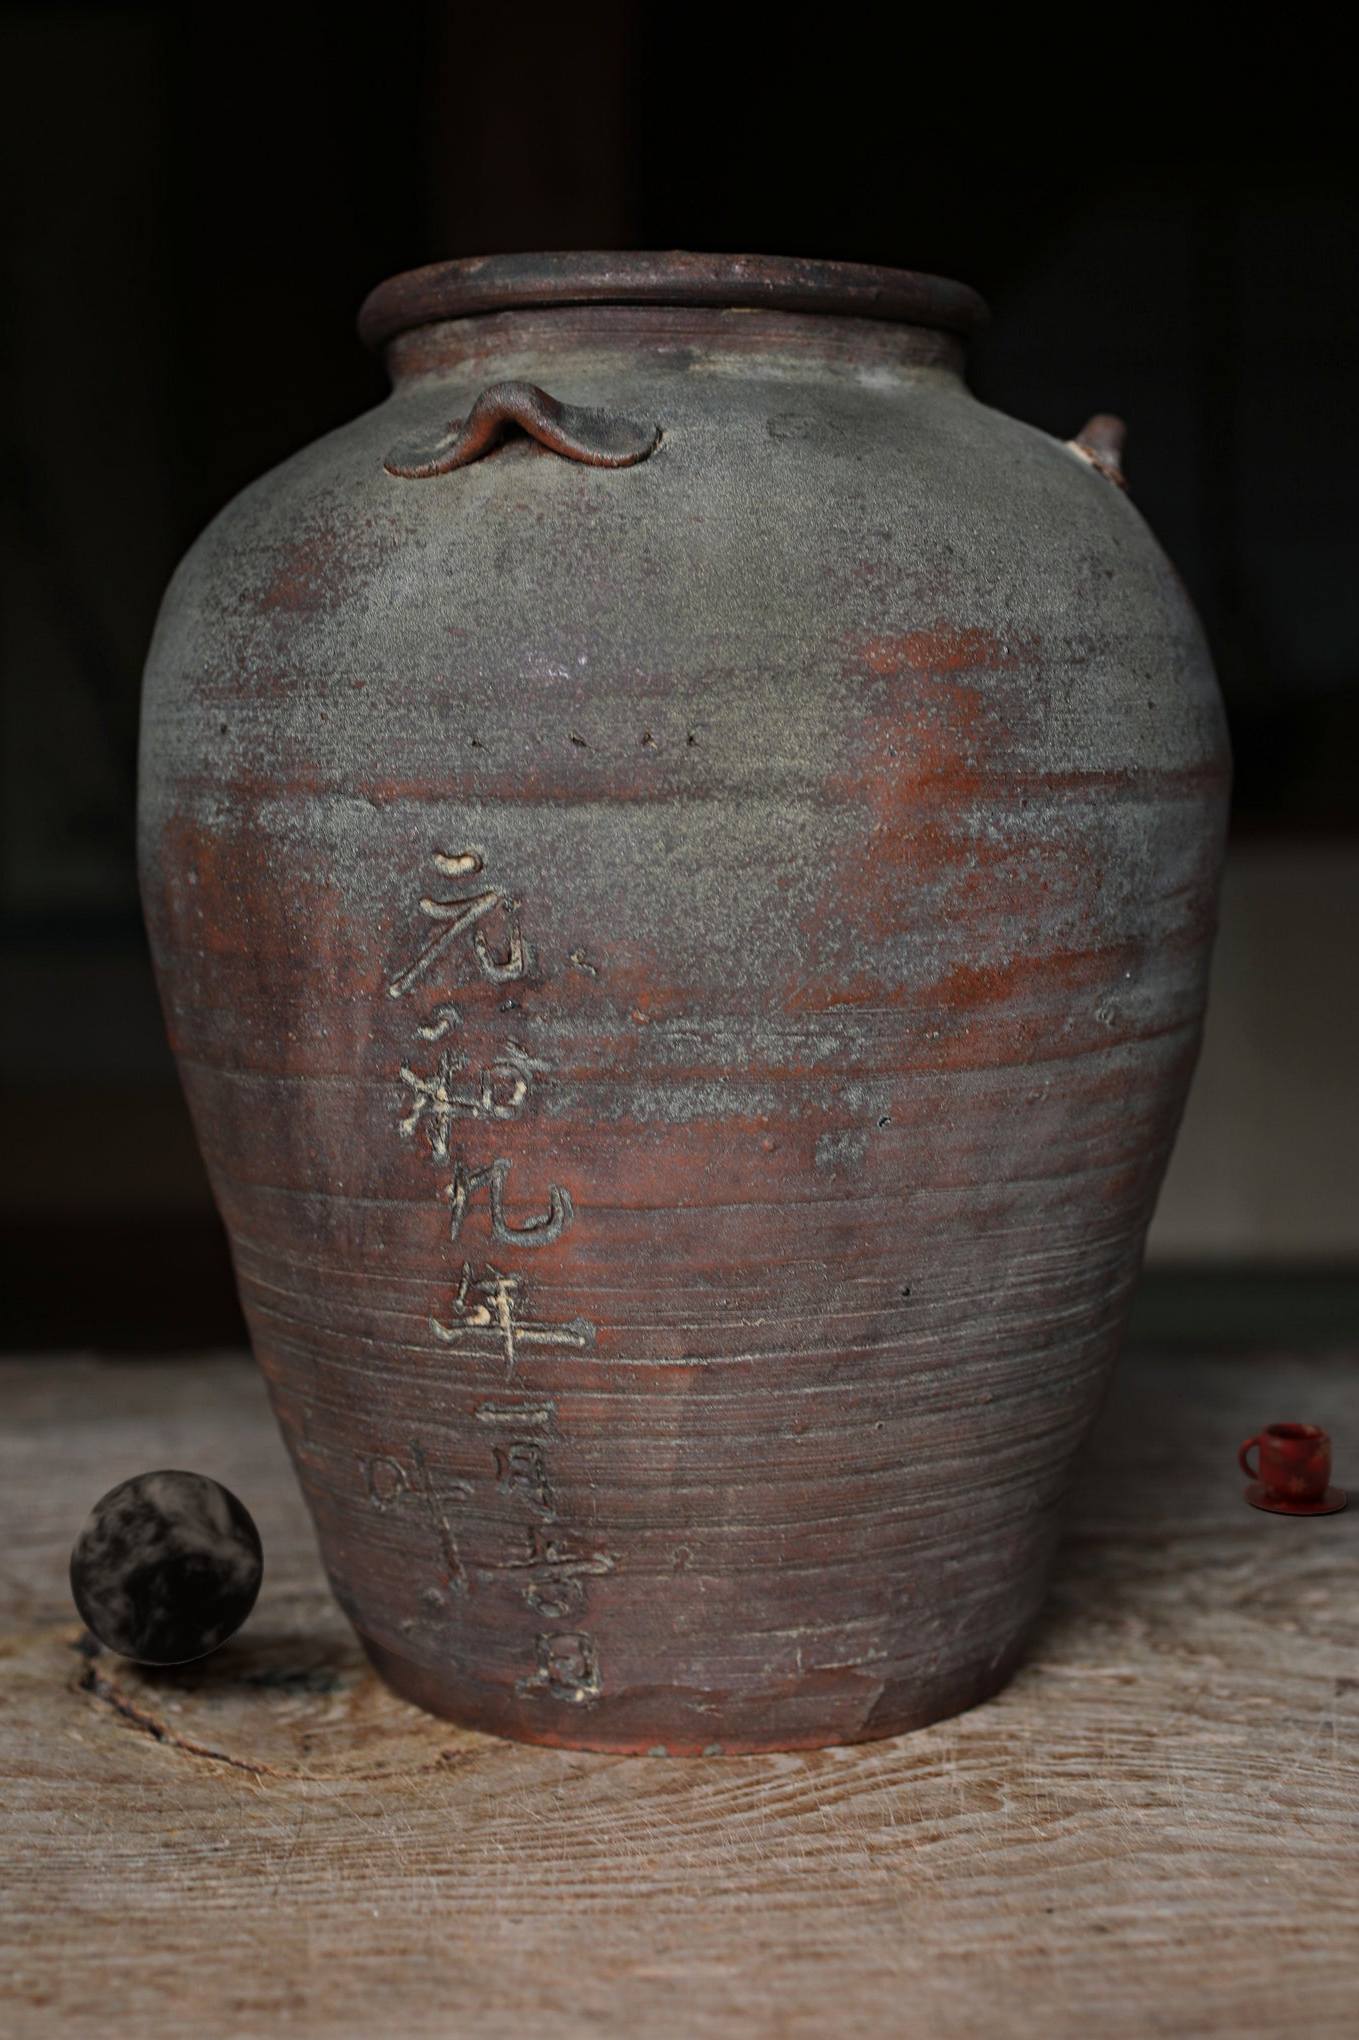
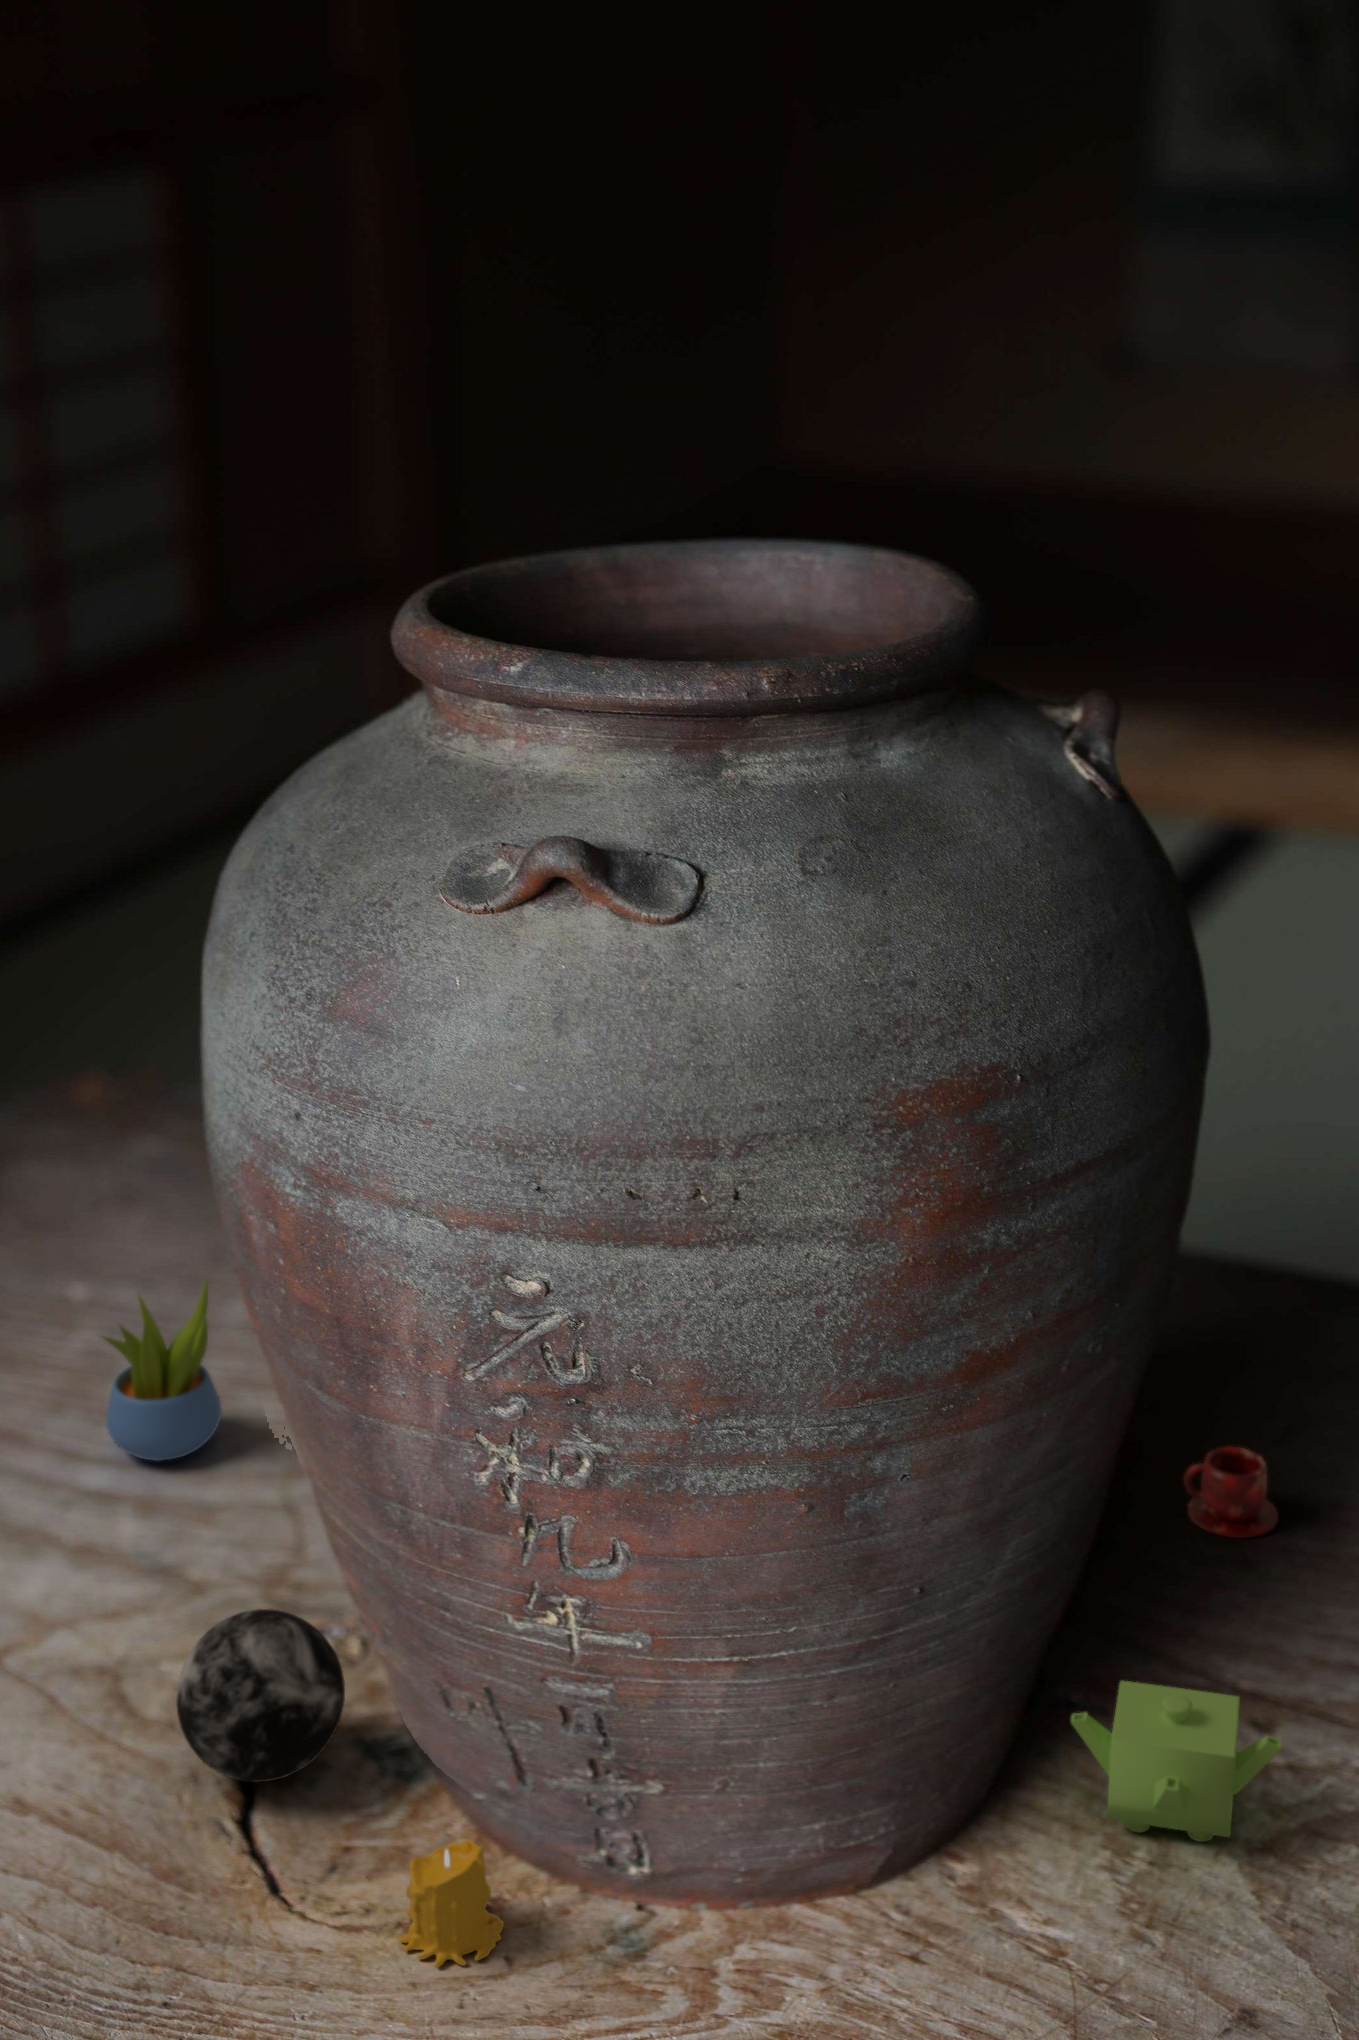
succulent plant: none [30,1254,163,1458] -> present [102,1282,222,1461]
teapot: none [1100,1549,1348,1721] -> present [1071,1681,1282,1842]
candle: none [300,1659,427,1802] -> present [397,1839,504,1968]

